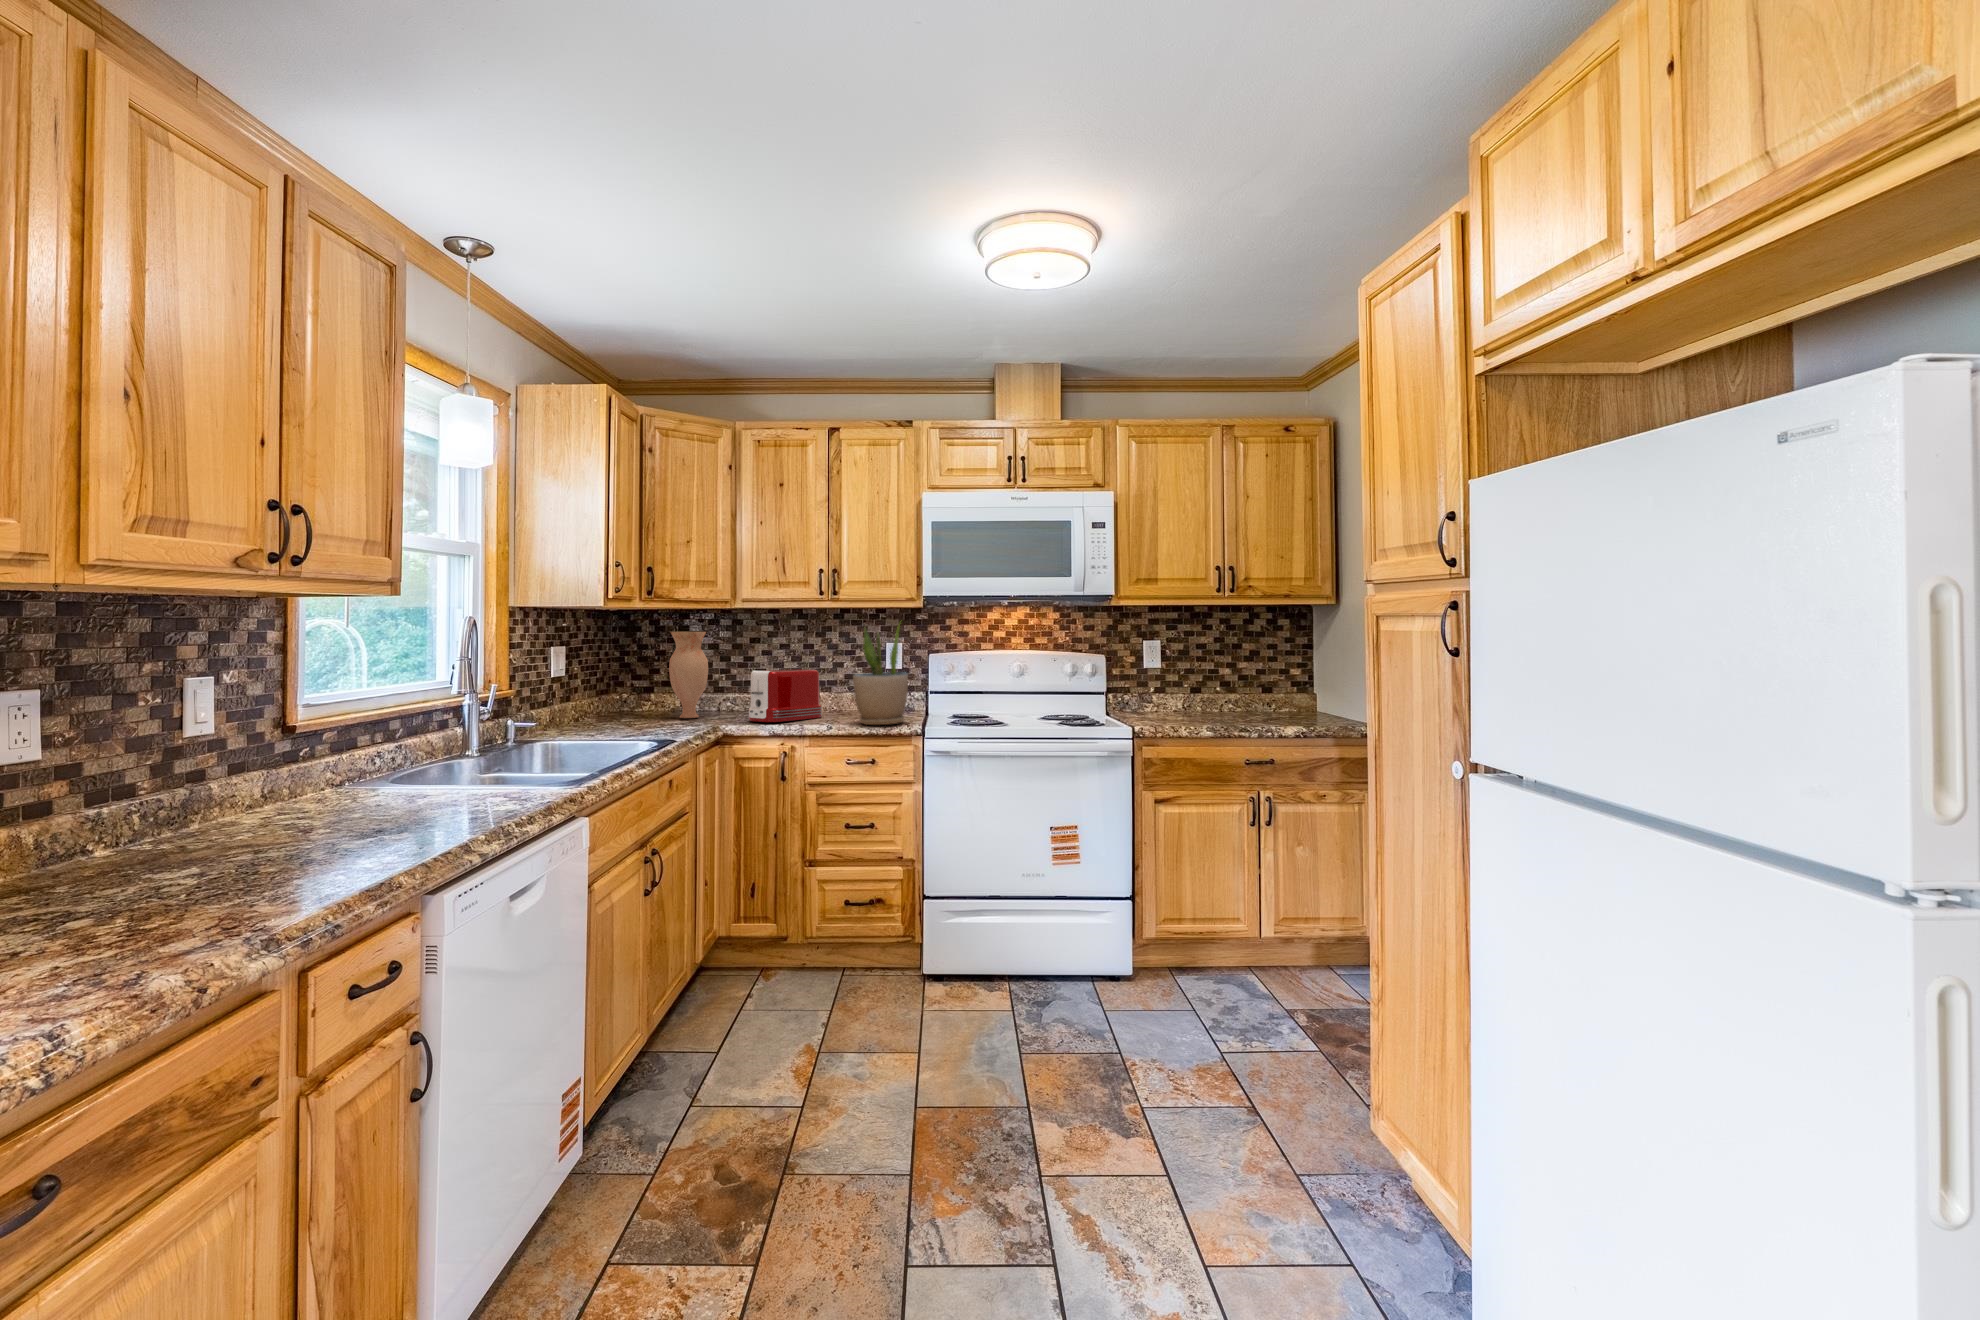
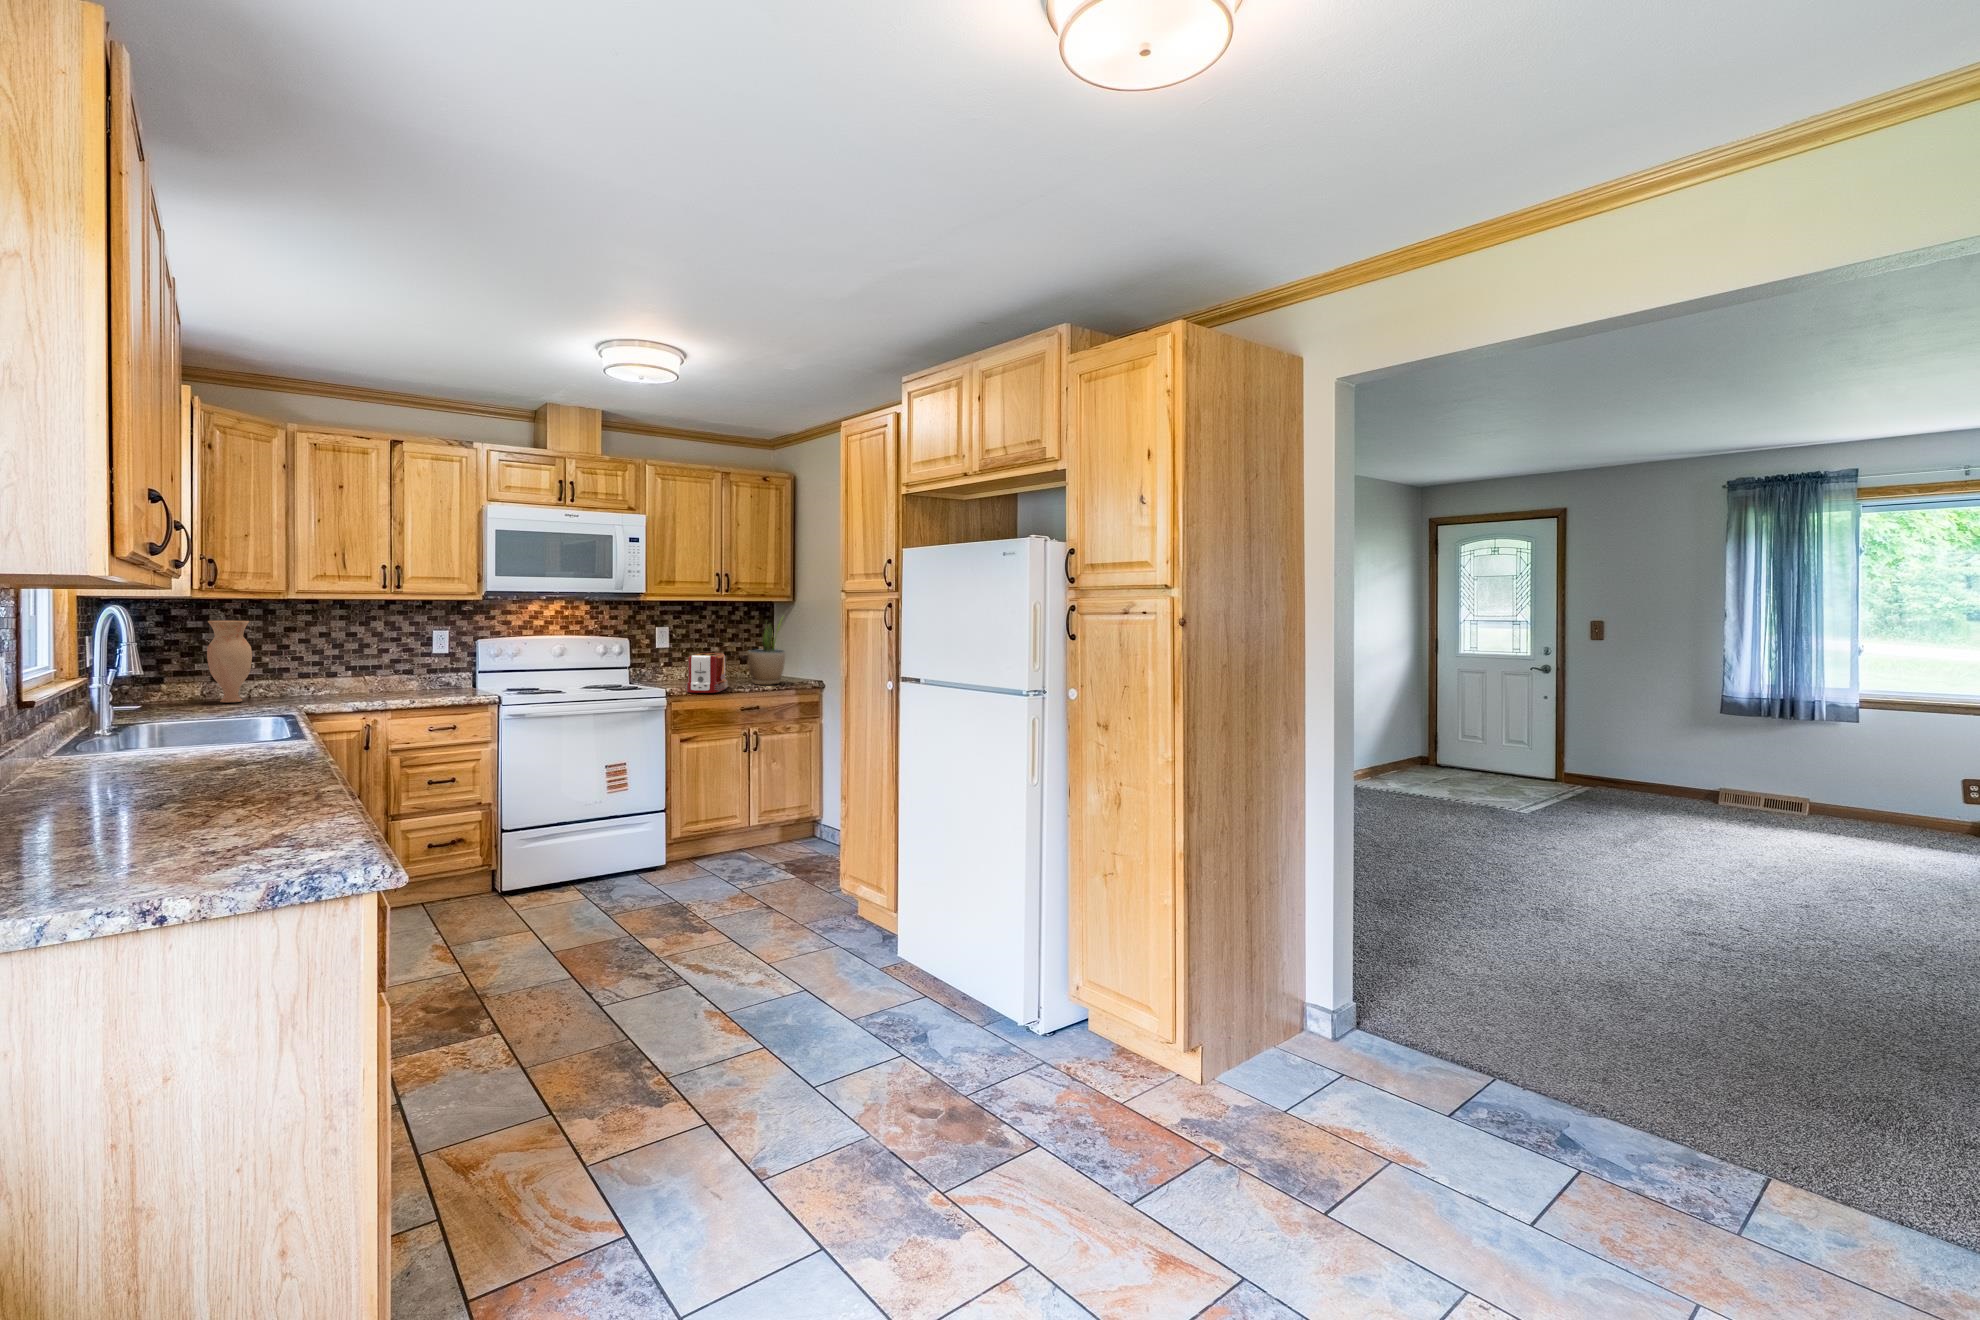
potted plant: present [853,626,908,725] -> present [748,620,785,685]
toaster: present [749,670,822,722] -> present [686,653,728,693]

